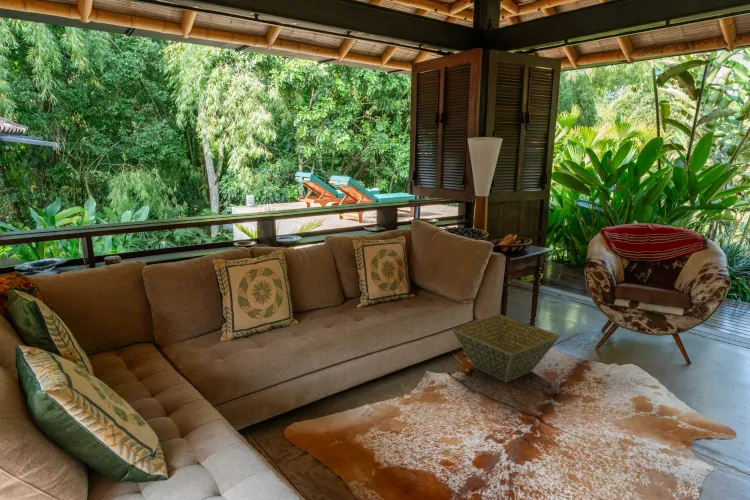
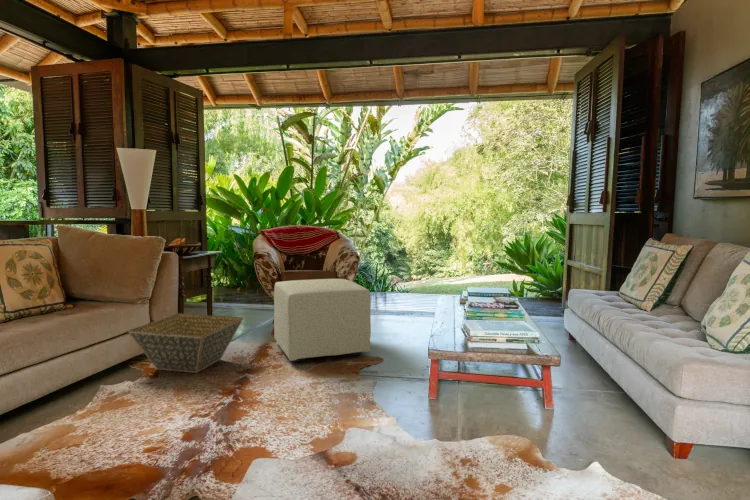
ottoman: none [595,301,729,416] -> present [274,279,371,362]

